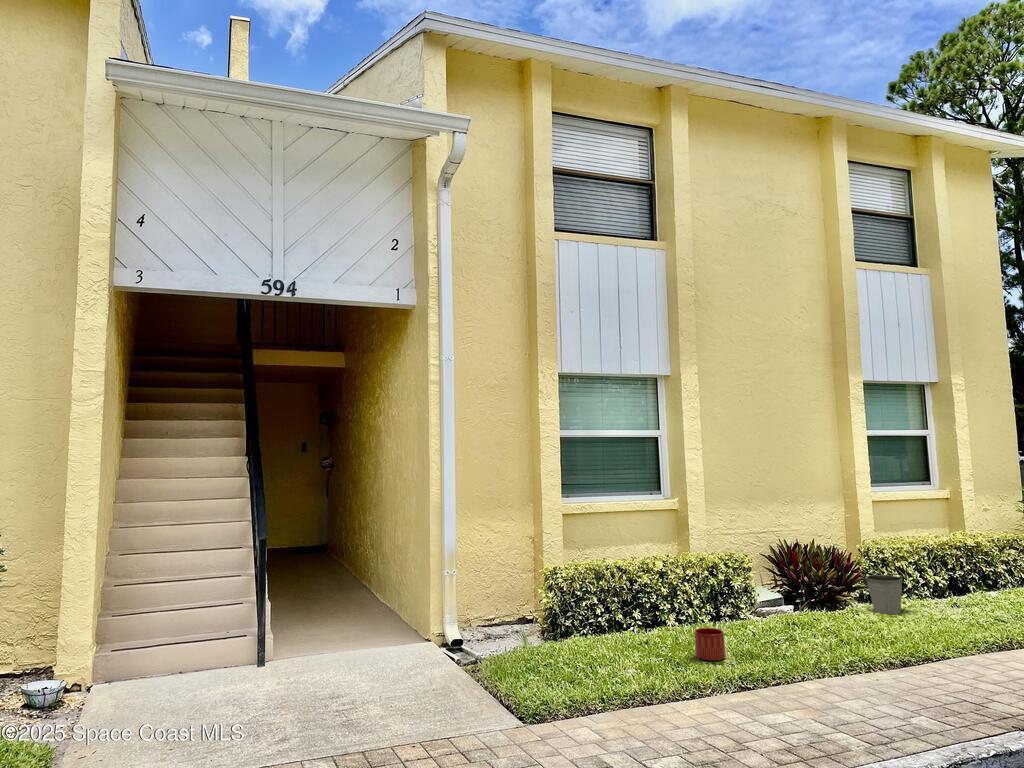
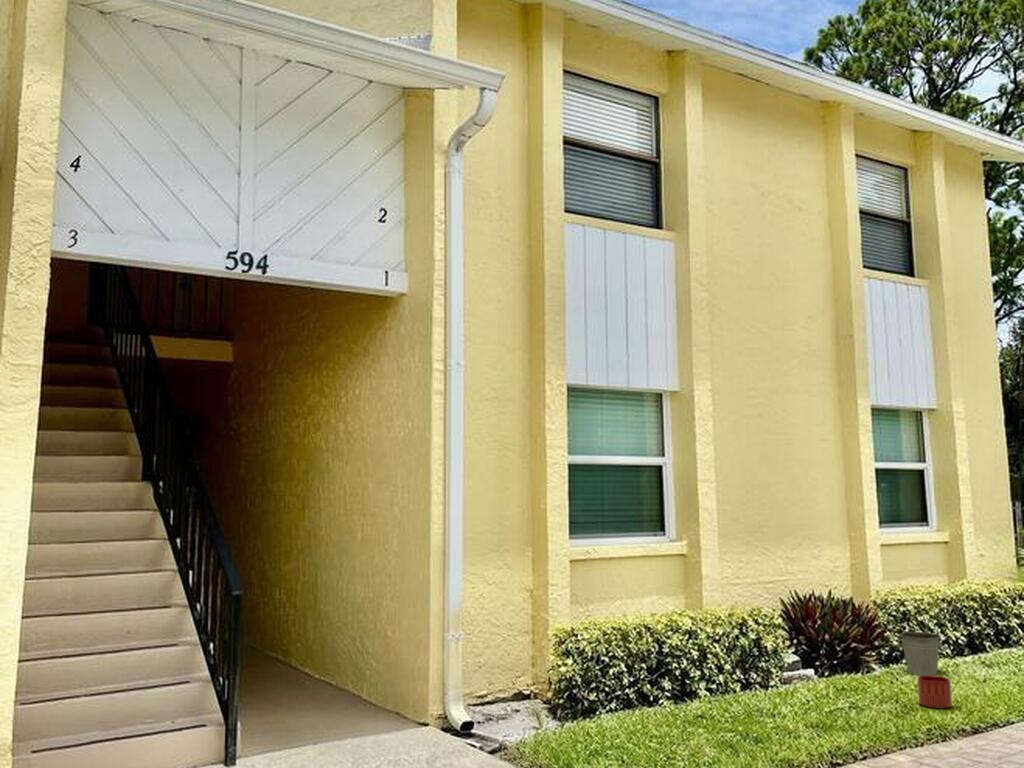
planter: present [694,628,726,661] -> present [918,675,952,709]

